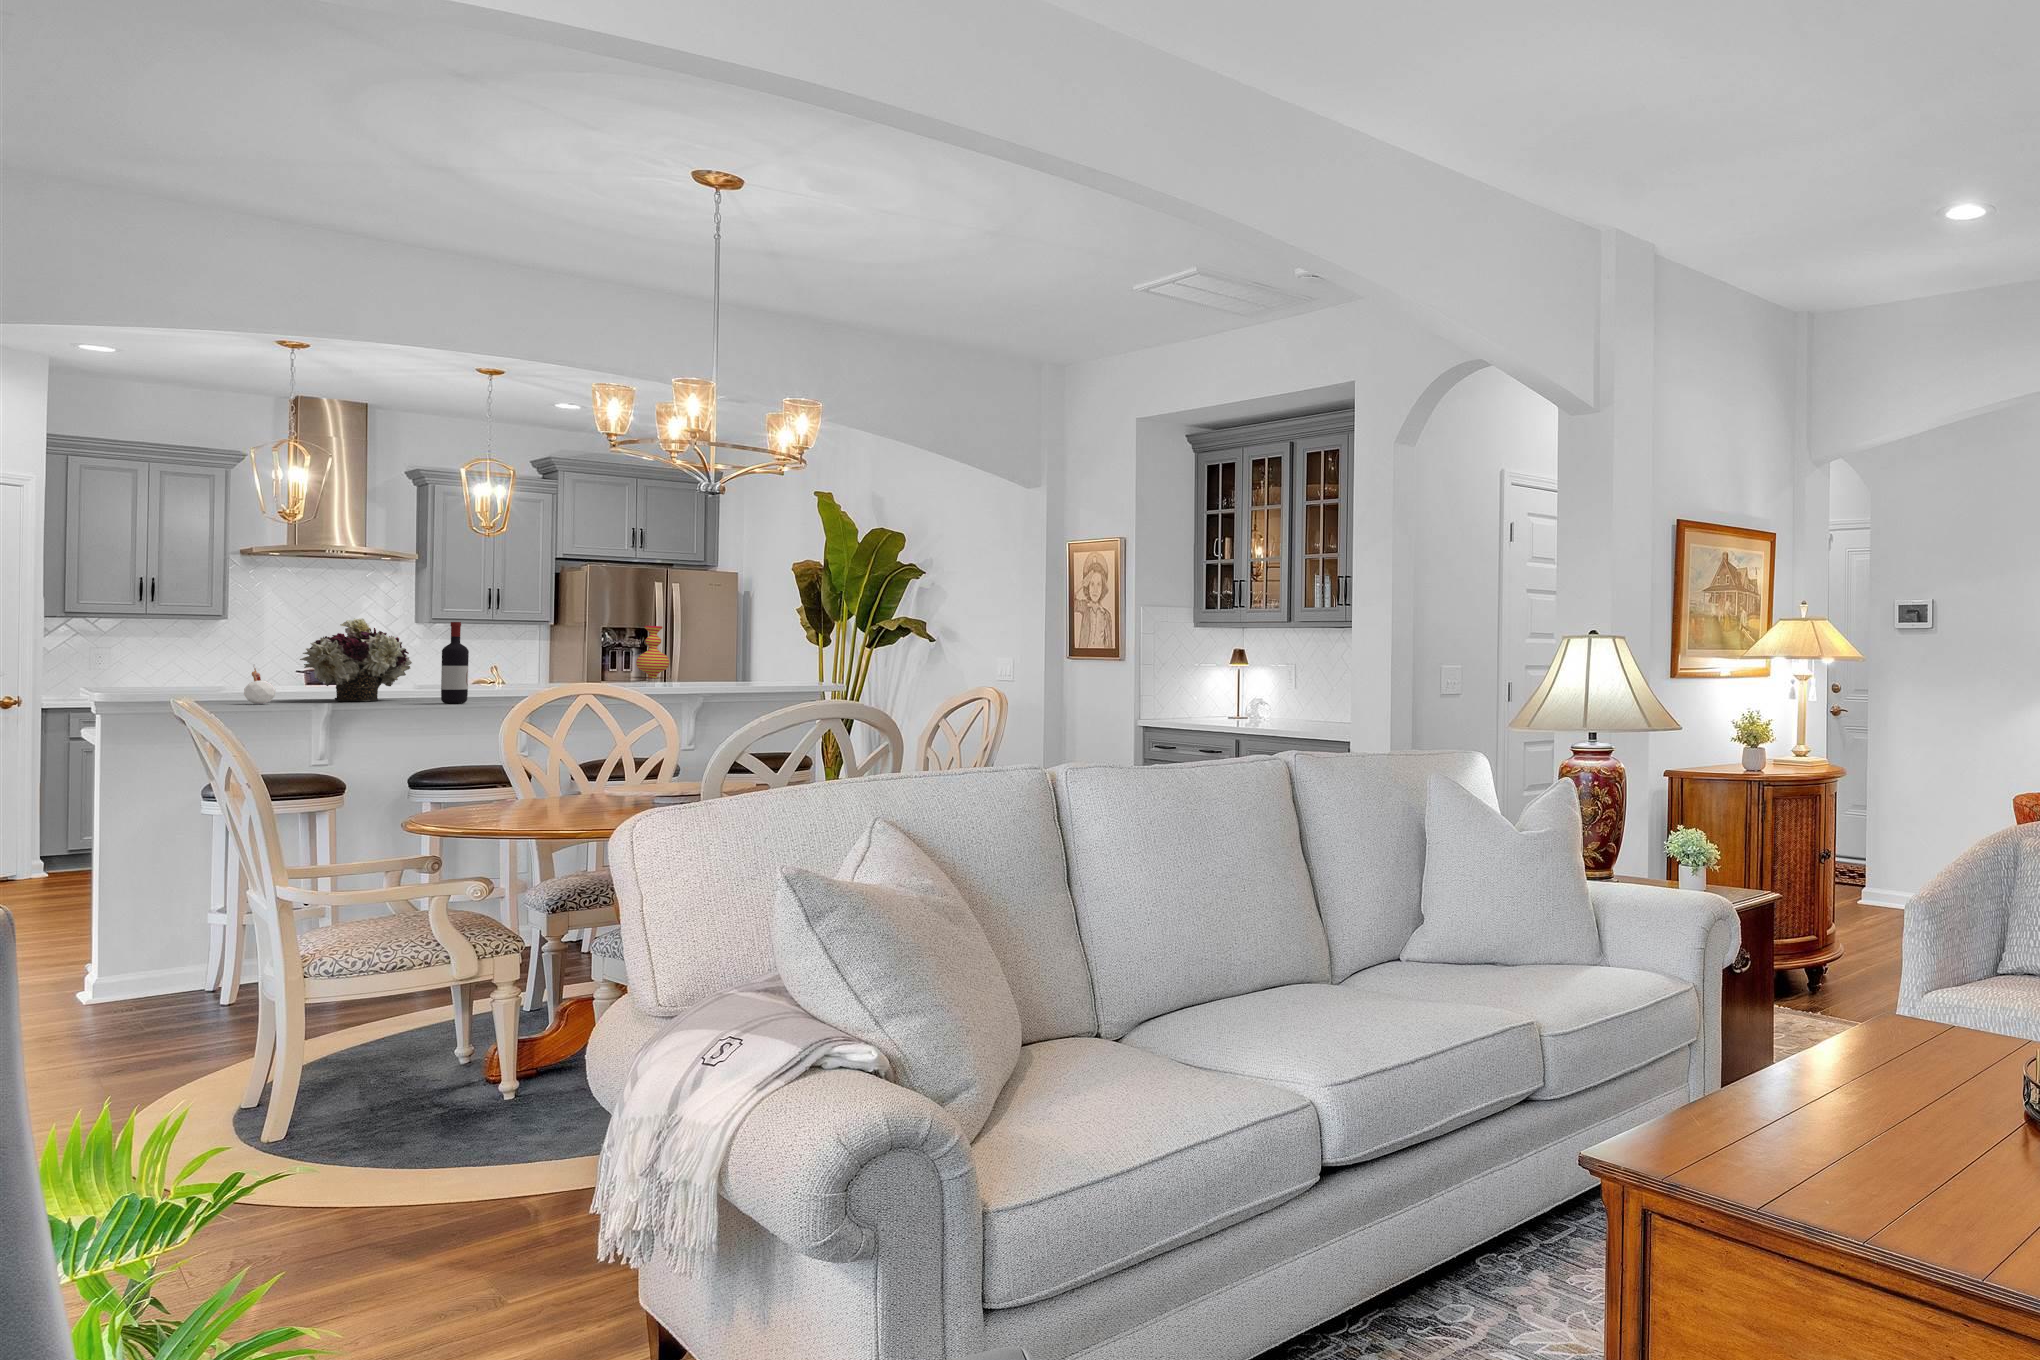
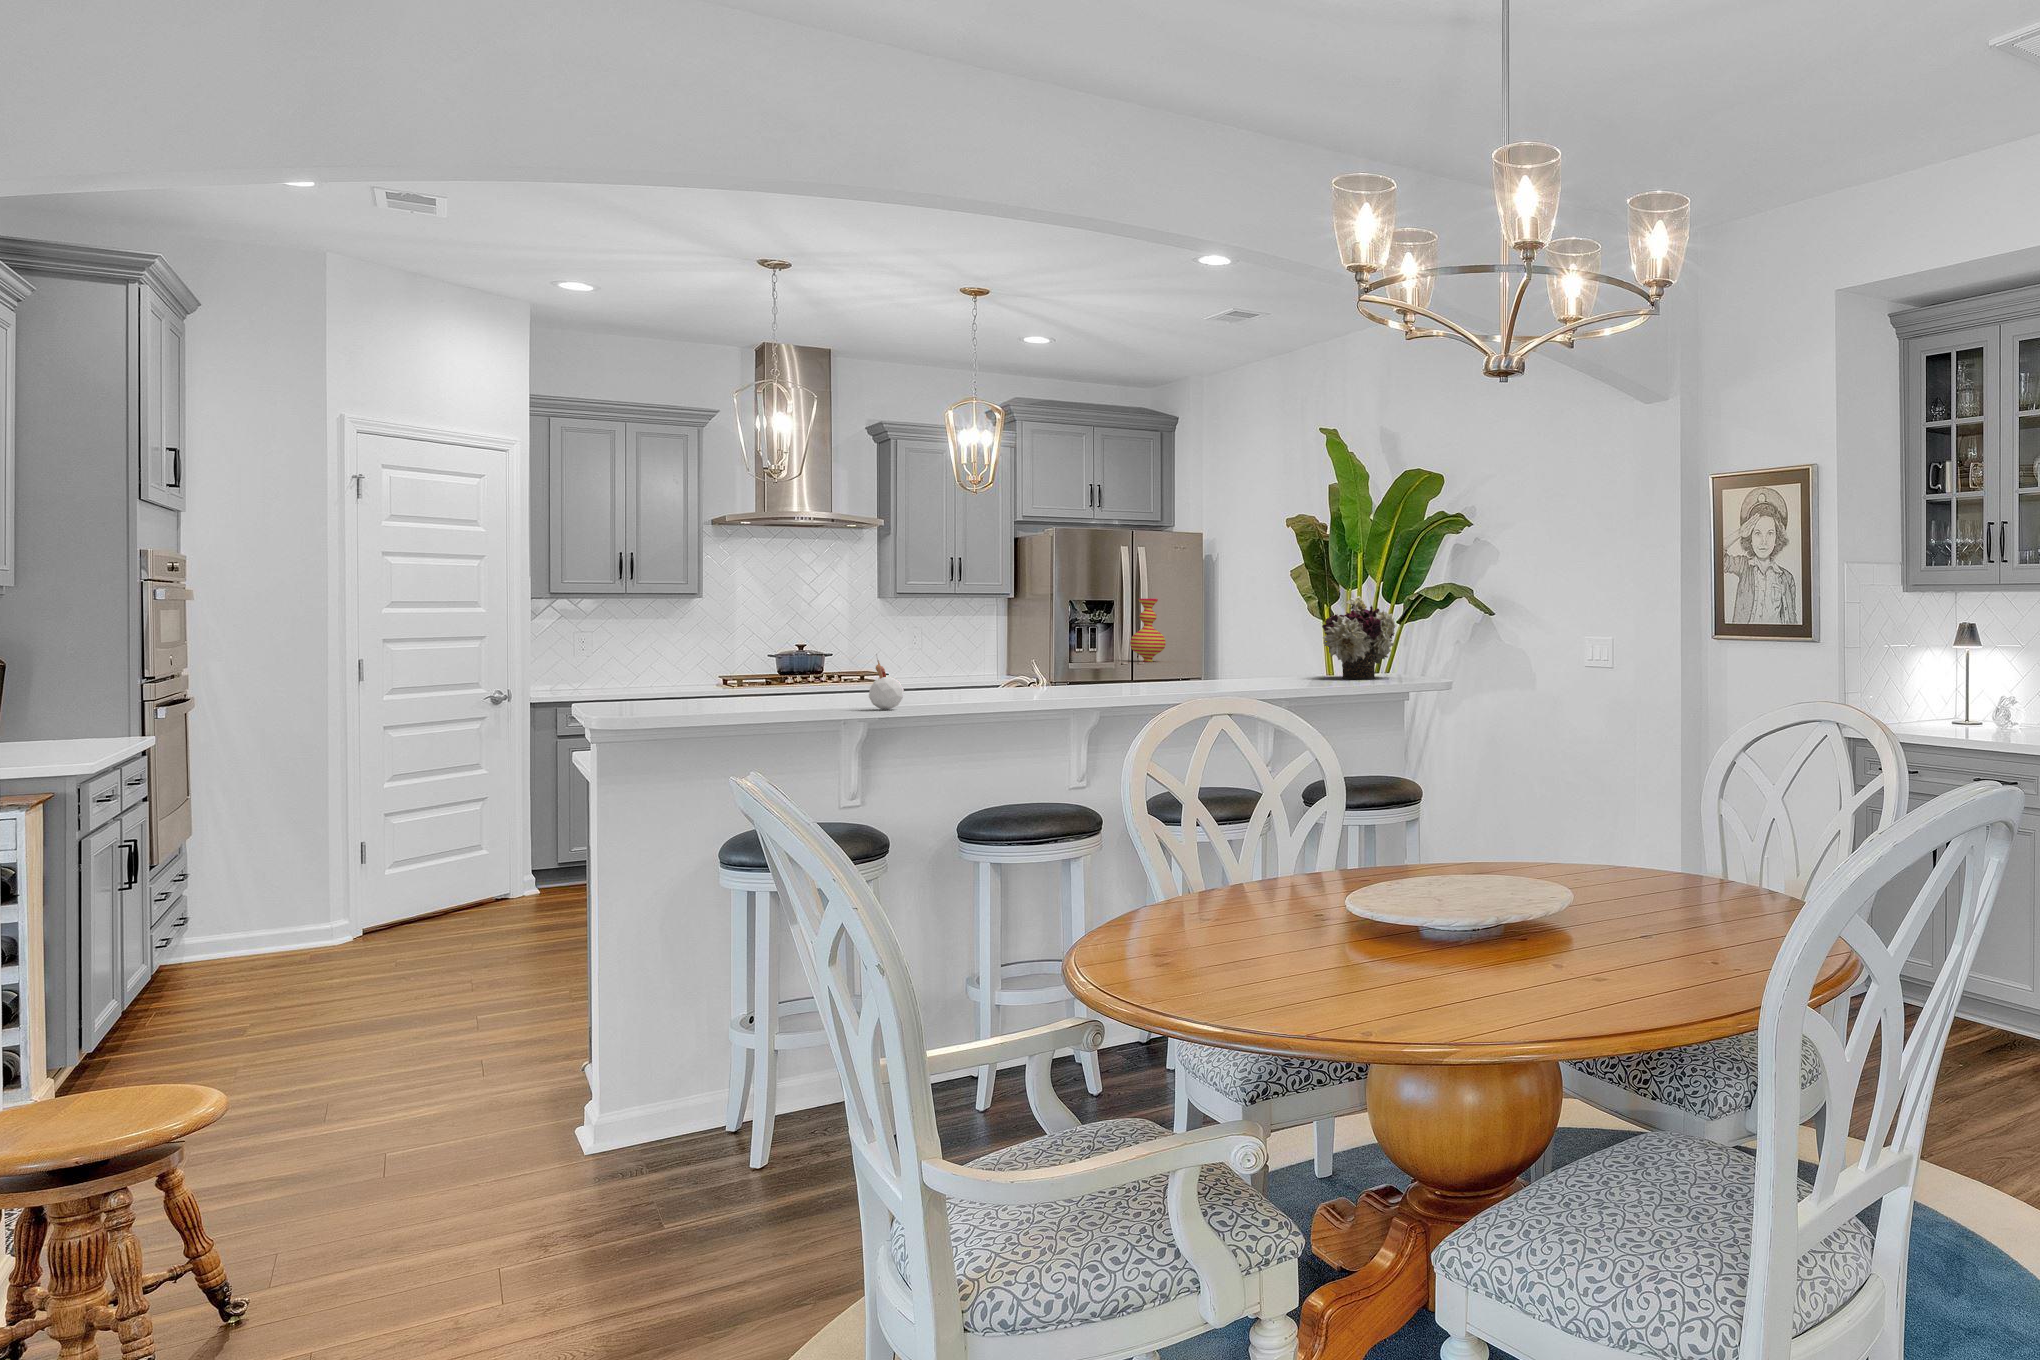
flower arrangement: present [300,618,412,701] -> present [1322,596,1396,679]
wine bottle: present [441,622,469,704] -> none [1090,593,1121,705]

